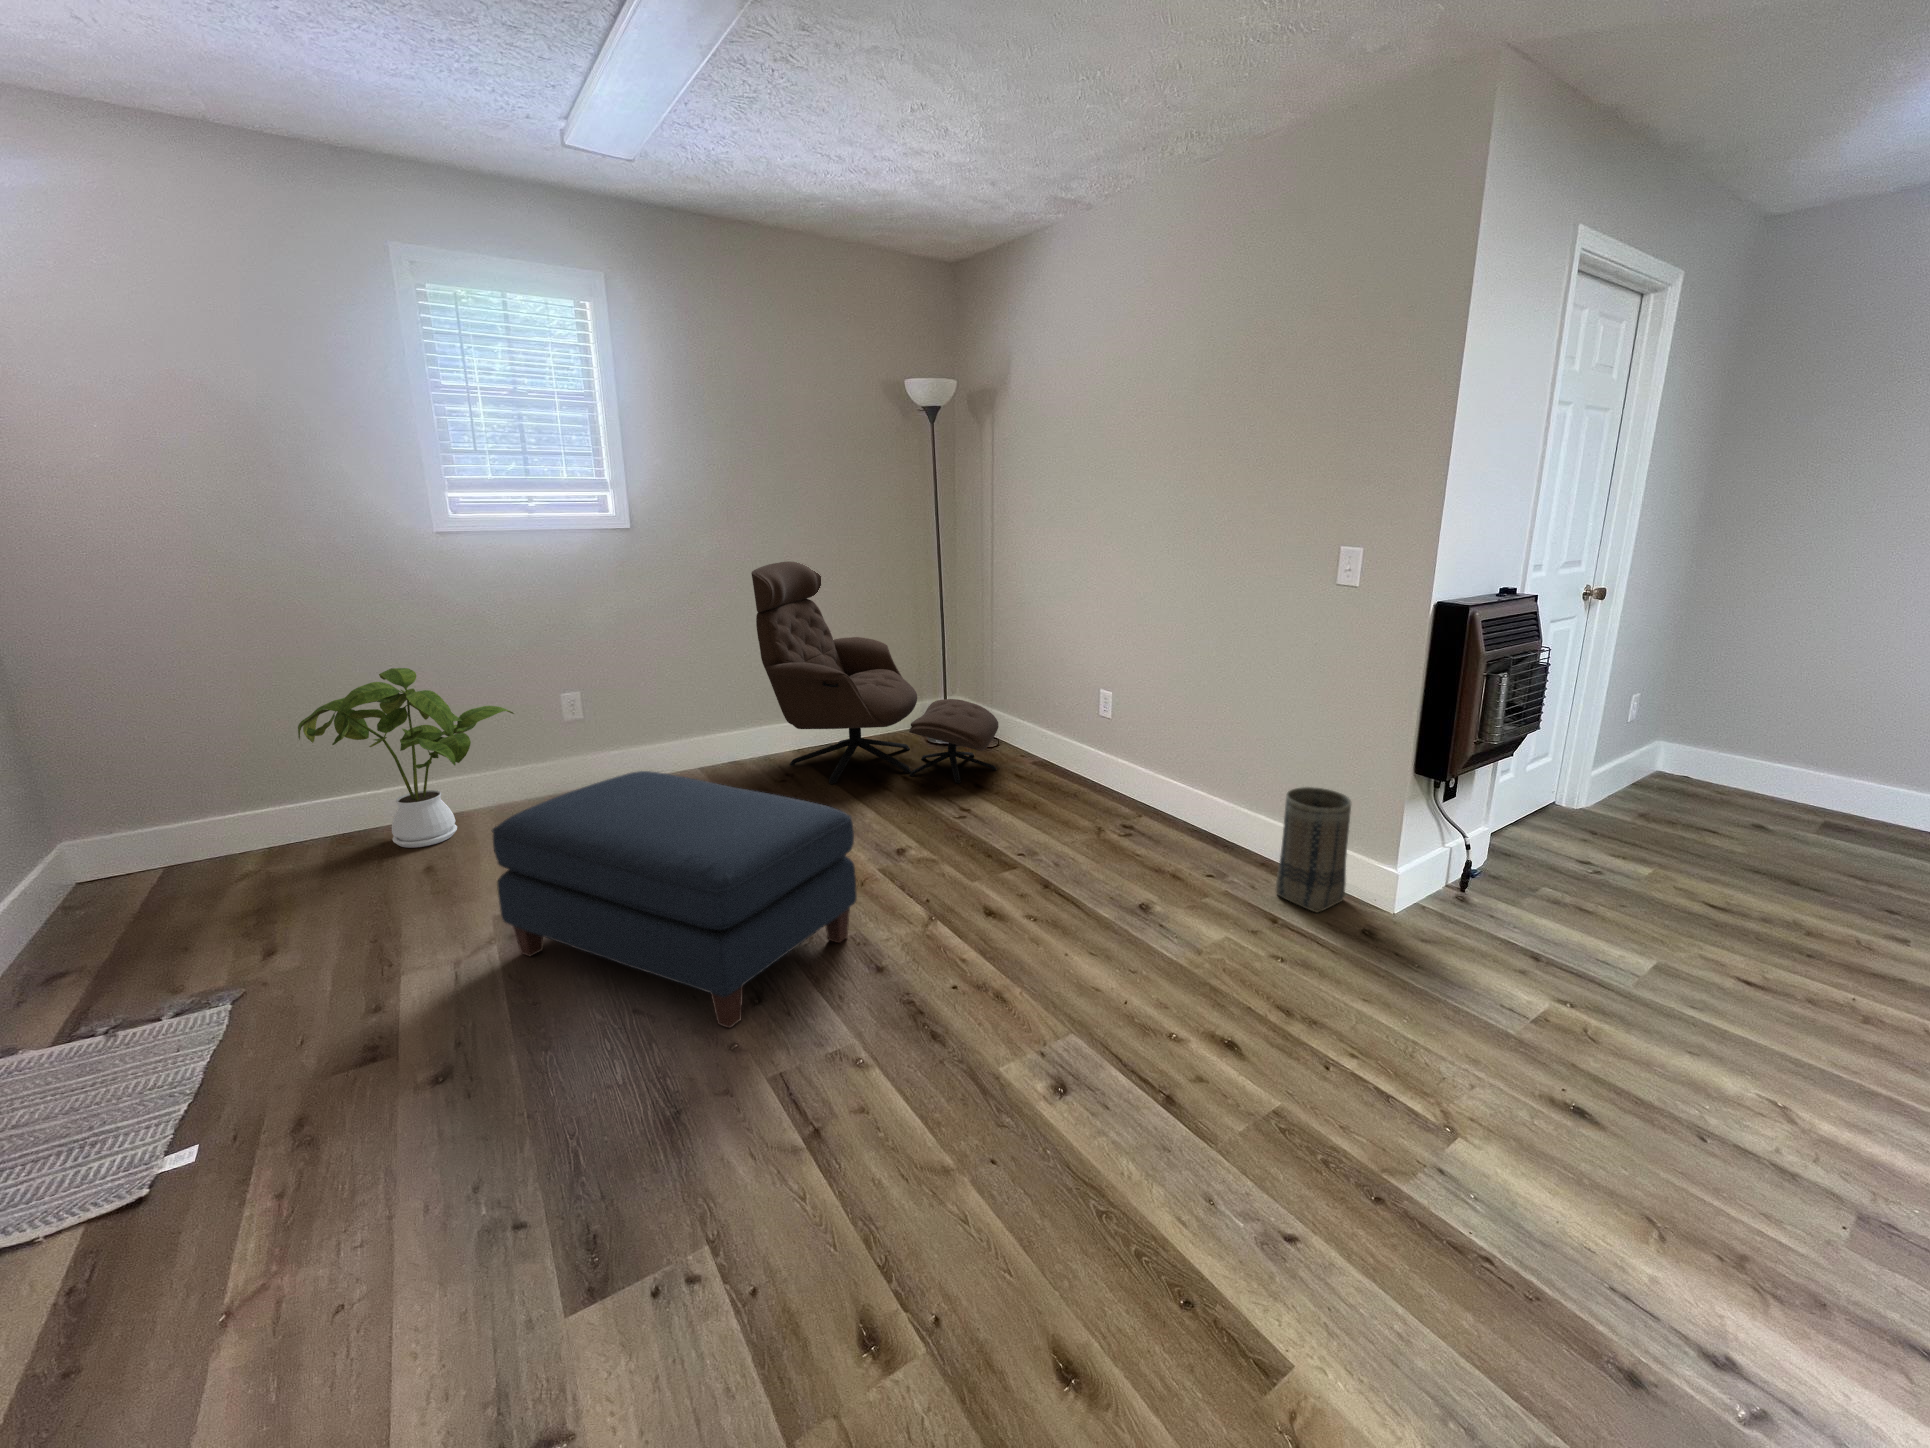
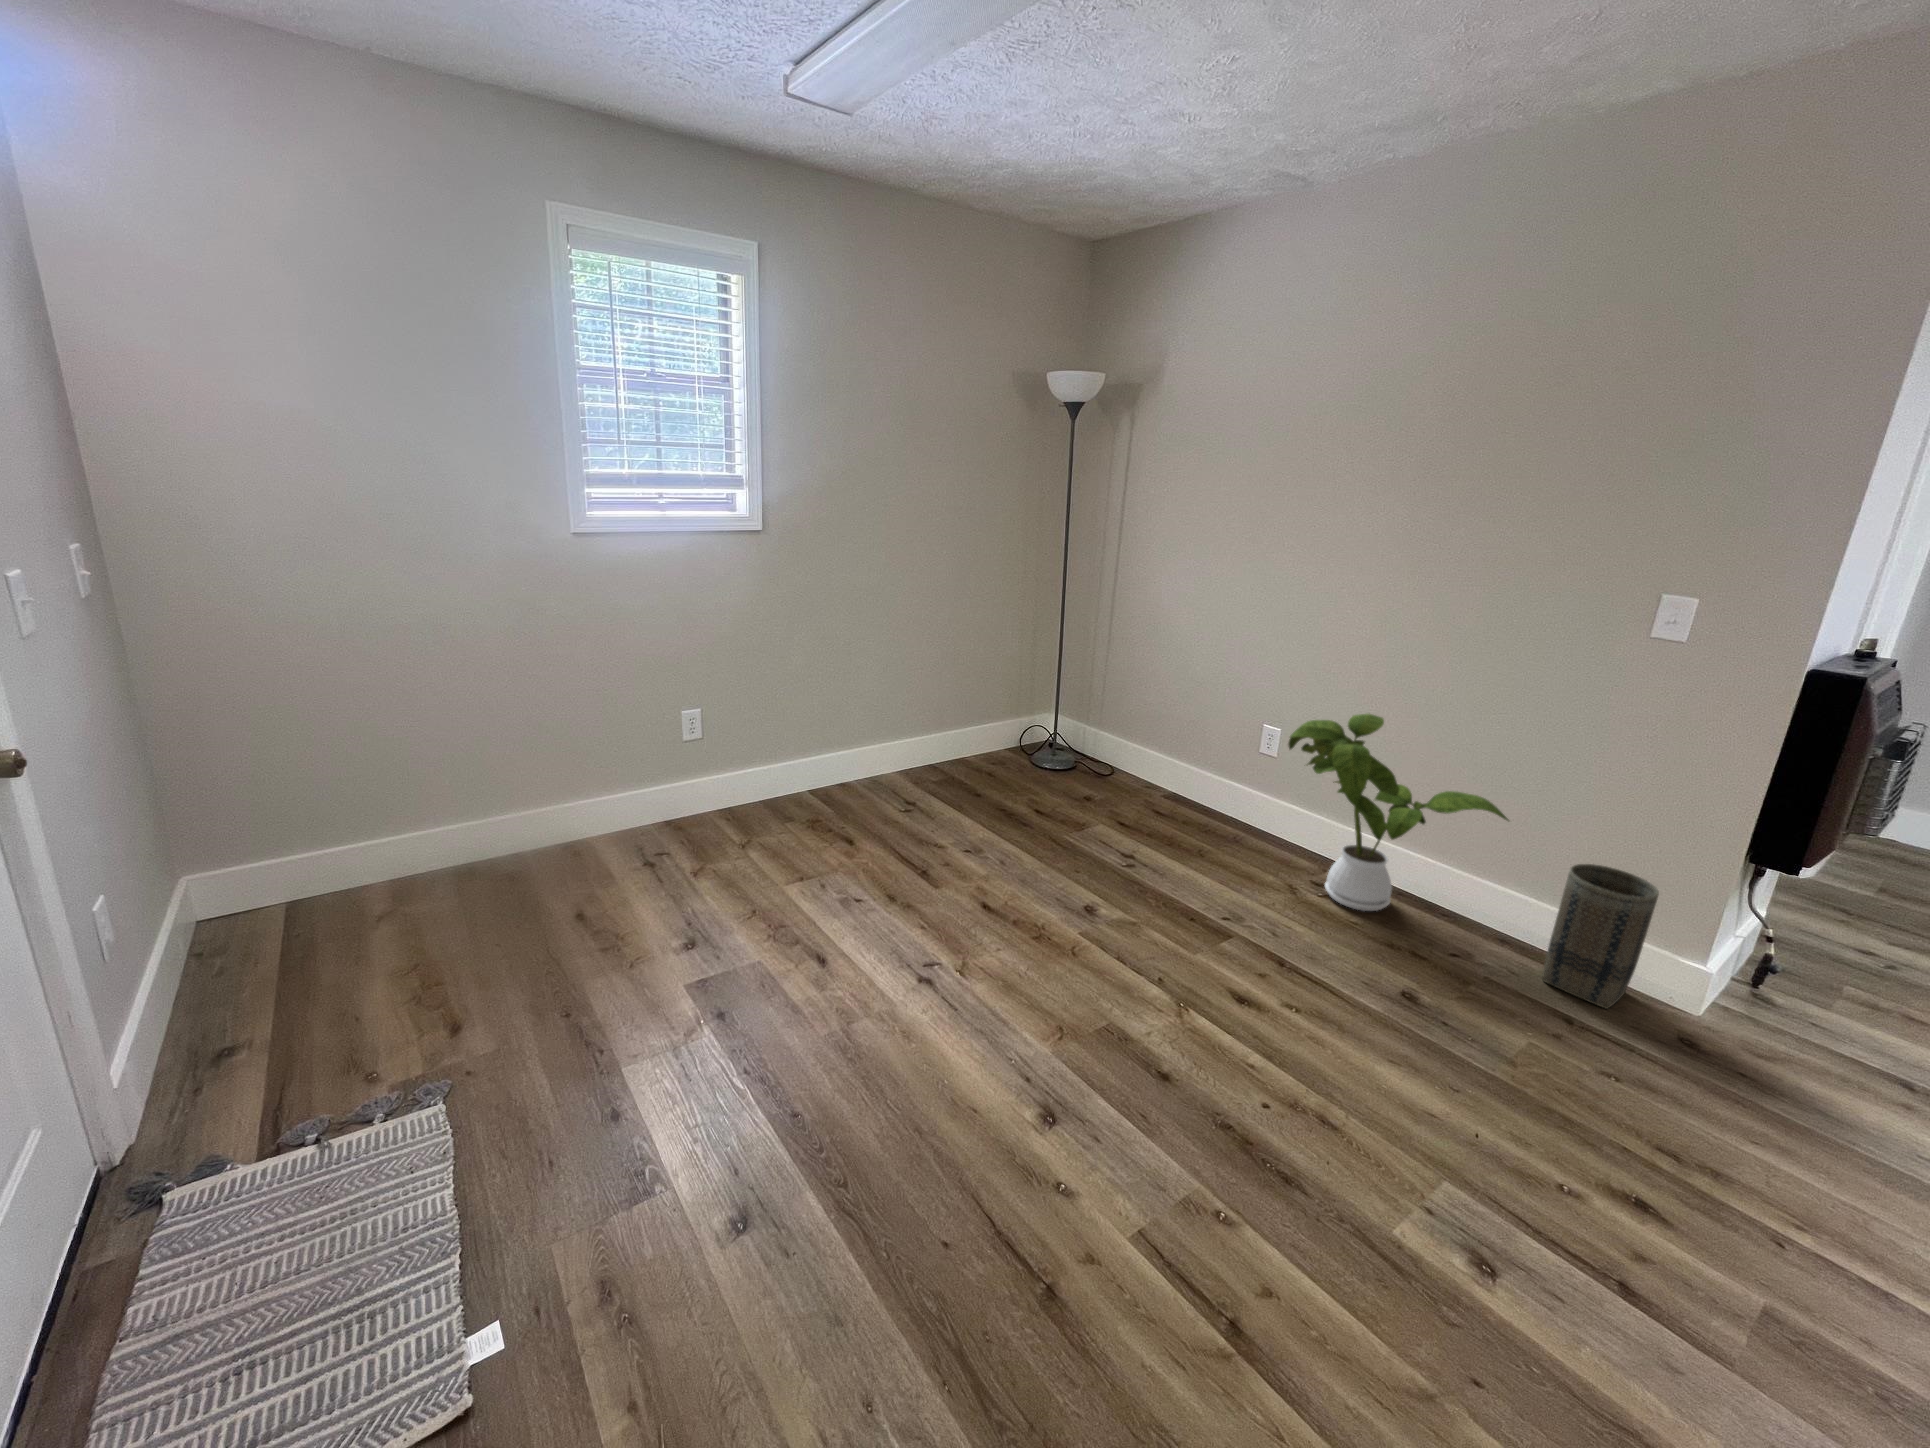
lounge chair: present [751,561,999,784] -> none [886,567,1129,816]
house plant: present [298,668,514,848] -> present [1288,713,1509,911]
ottoman: present [492,771,857,1028] -> none [725,821,1126,1158]

